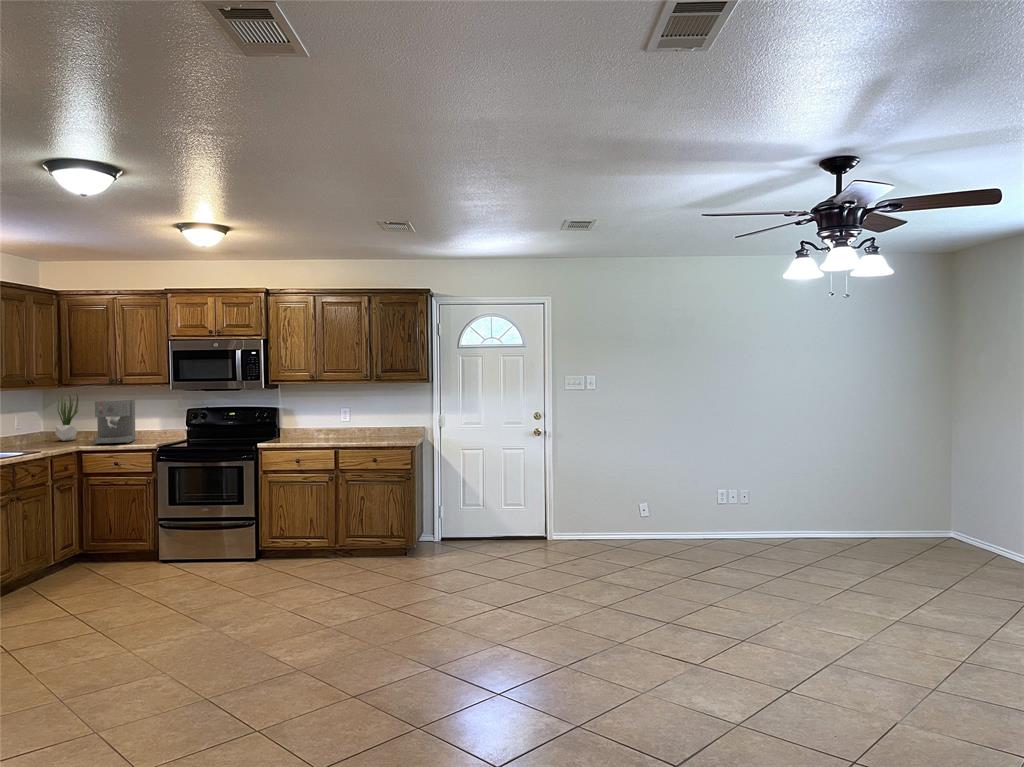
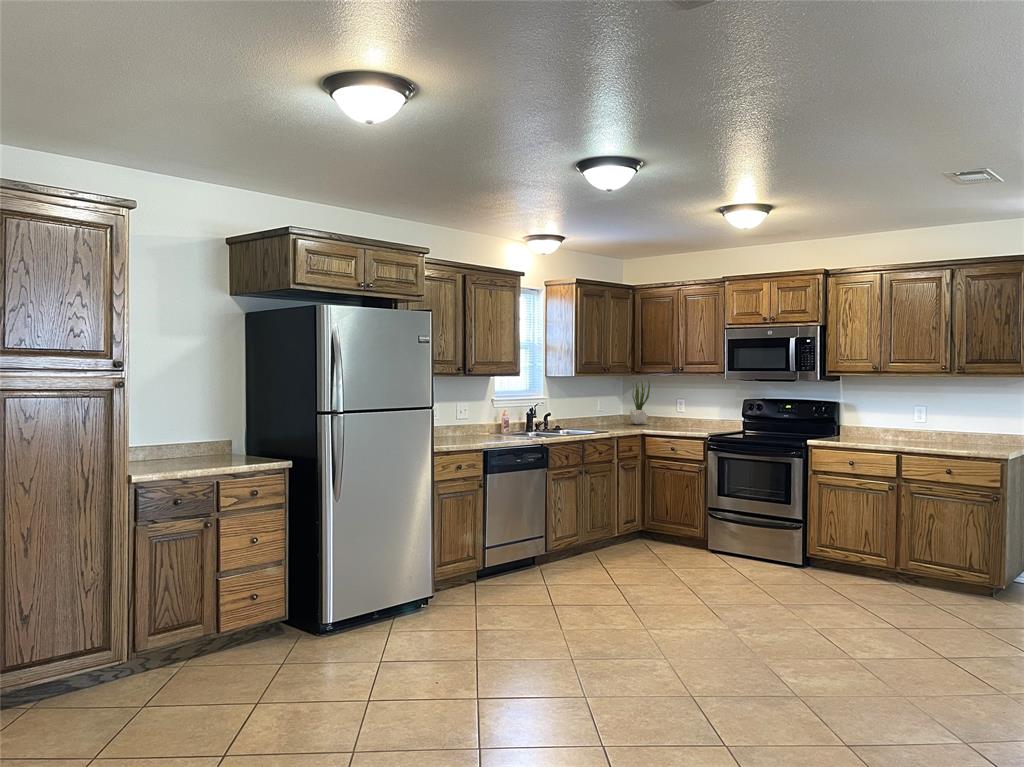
coffee maker: present [94,399,135,444] -> none [658,387,696,430]

